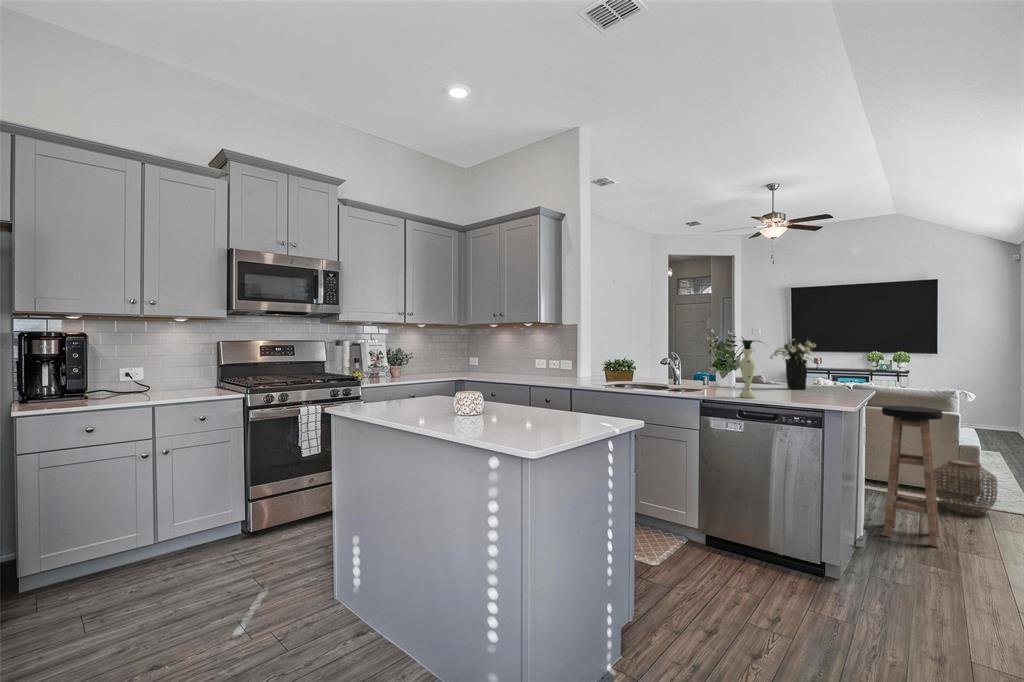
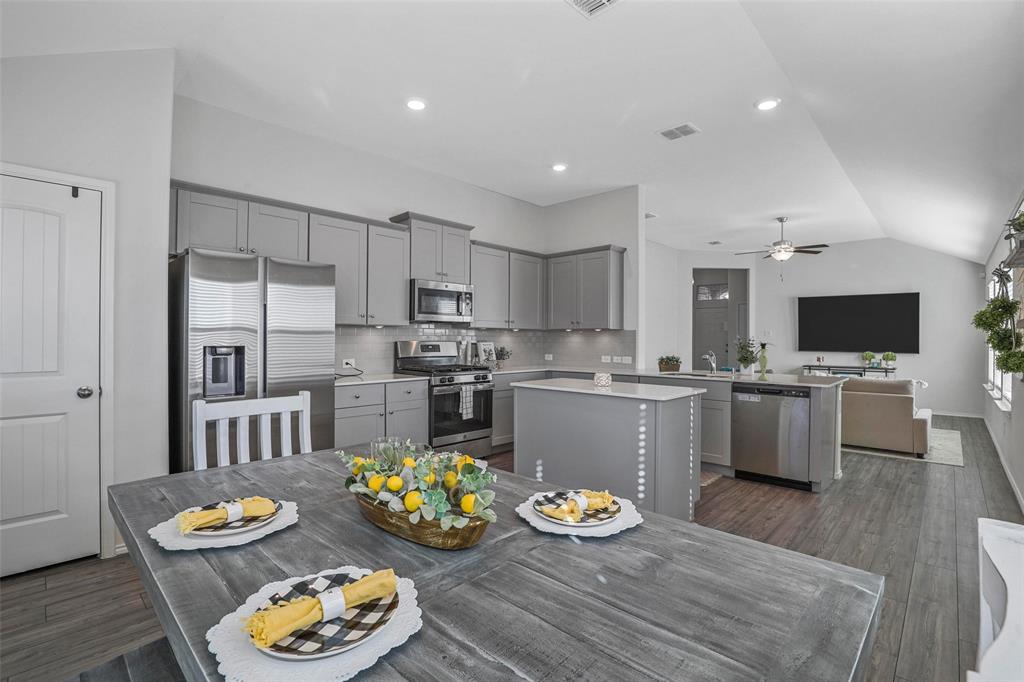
flower arrangement: present [770,339,816,389] -> none [778,341,811,377]
bar stool: present [882,406,943,547] -> none [853,388,892,479]
woven basket: present [934,459,997,515] -> none [894,427,935,465]

